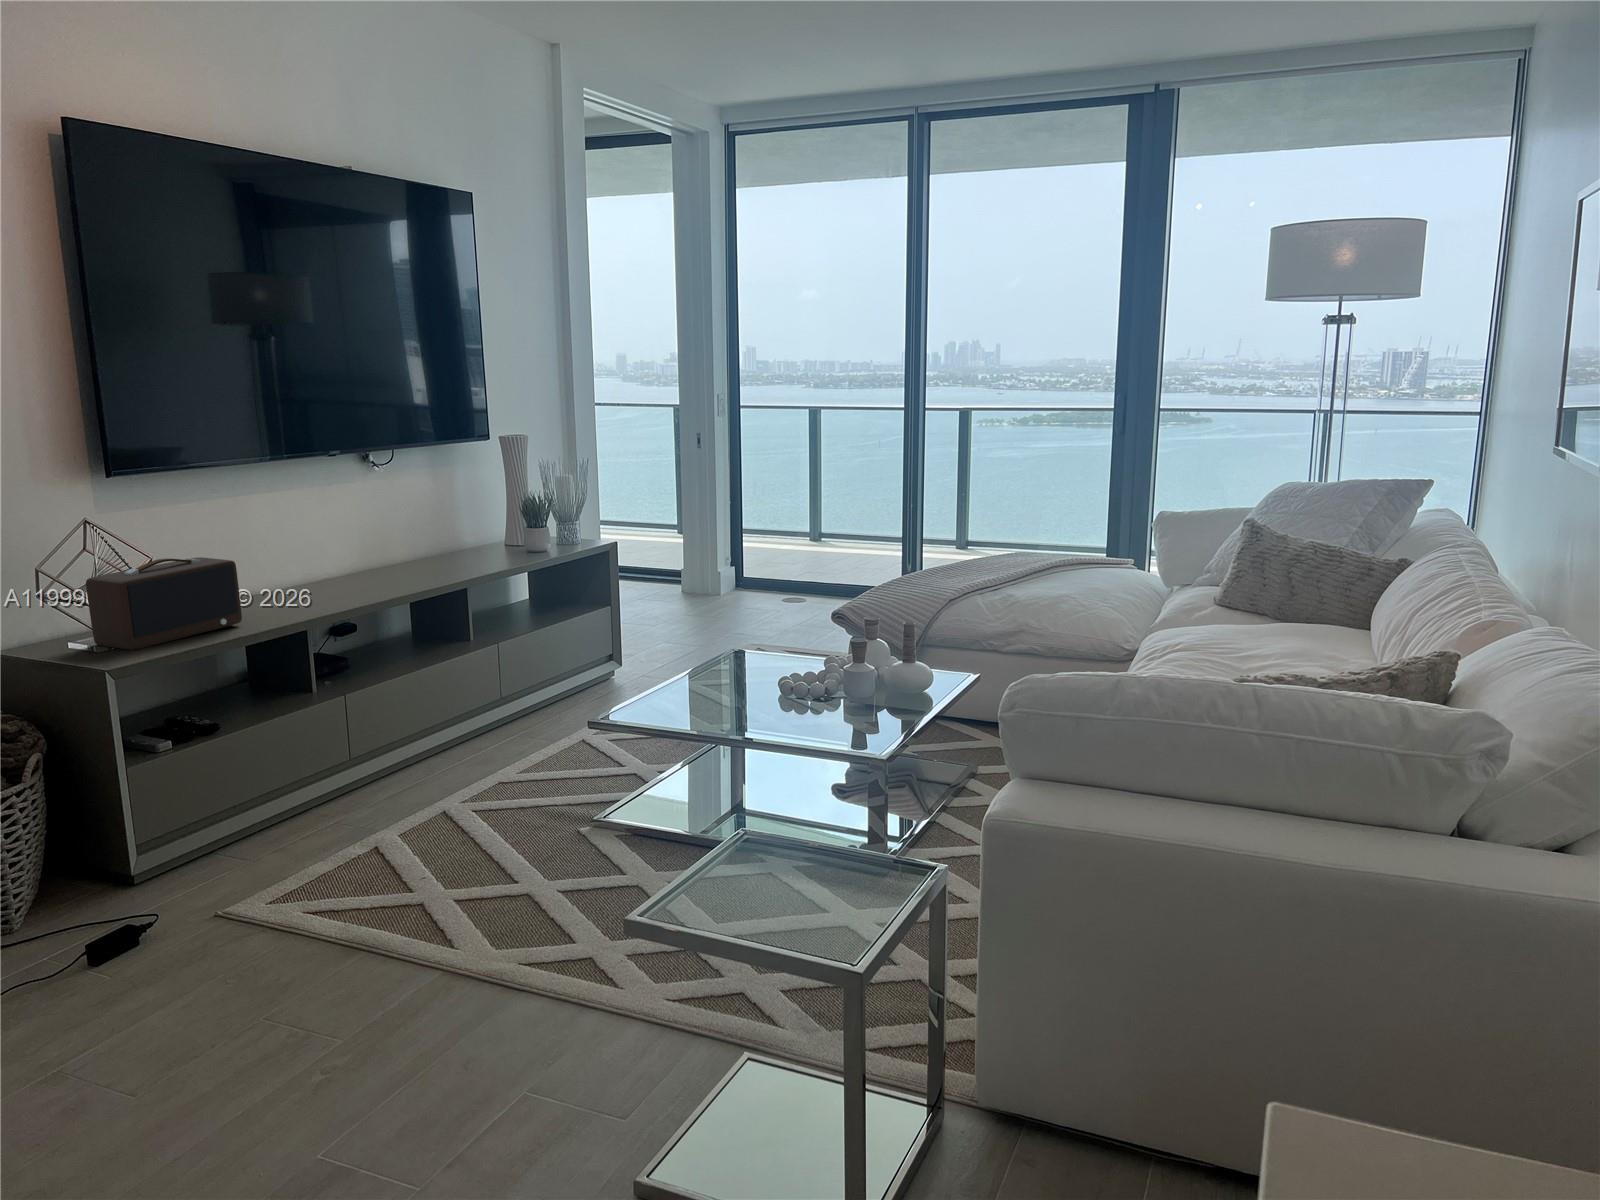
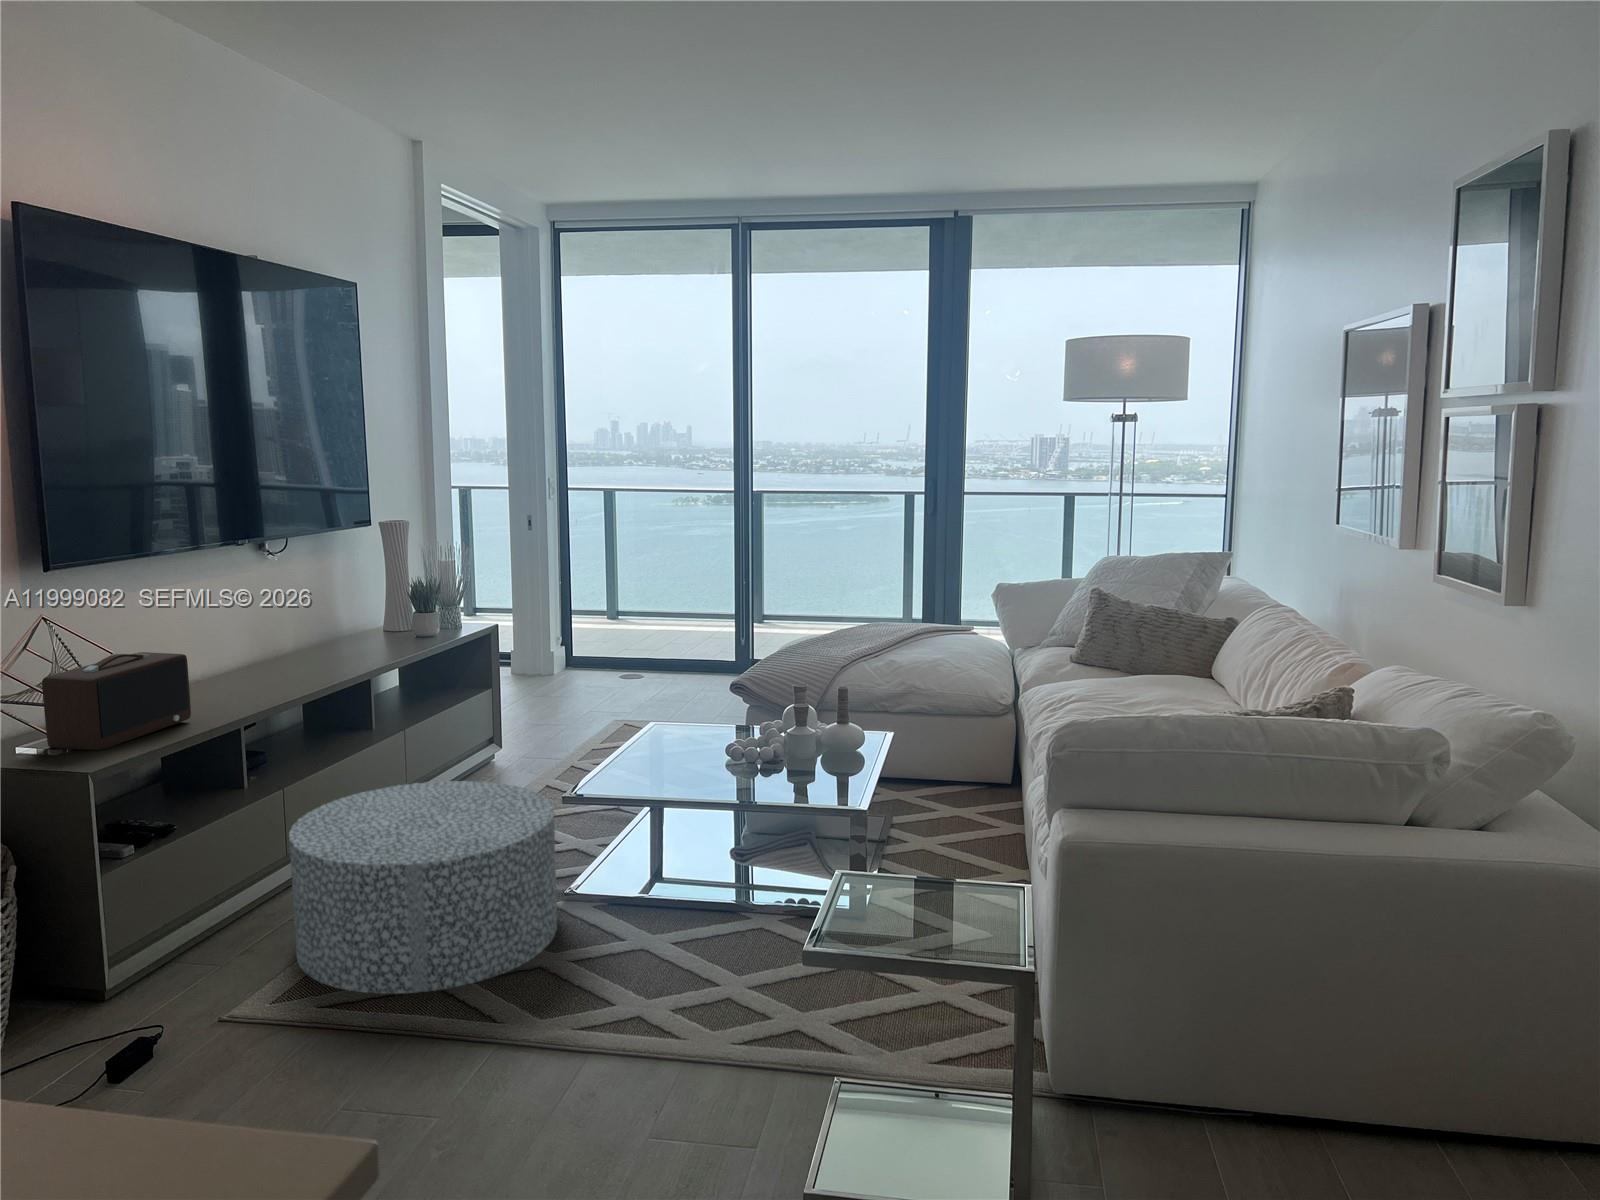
ottoman: none [301,696,574,909] -> present [289,781,557,994]

